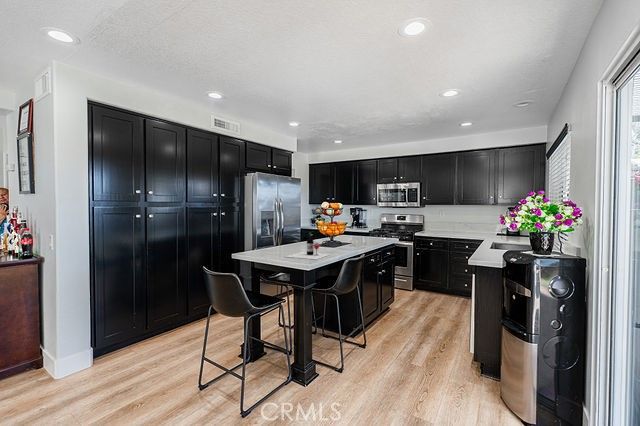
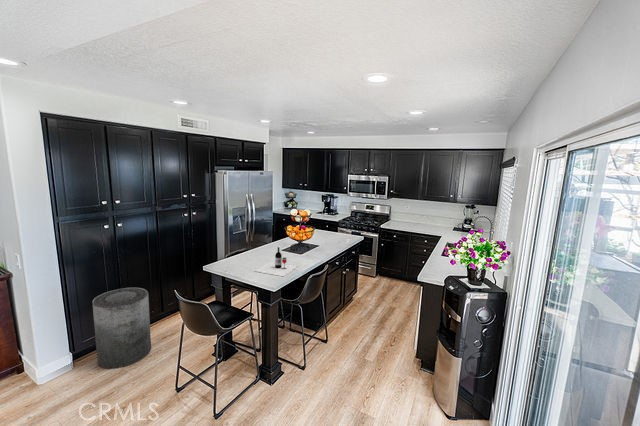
trash can: none [117,284,174,368] -> present [92,288,151,369]

